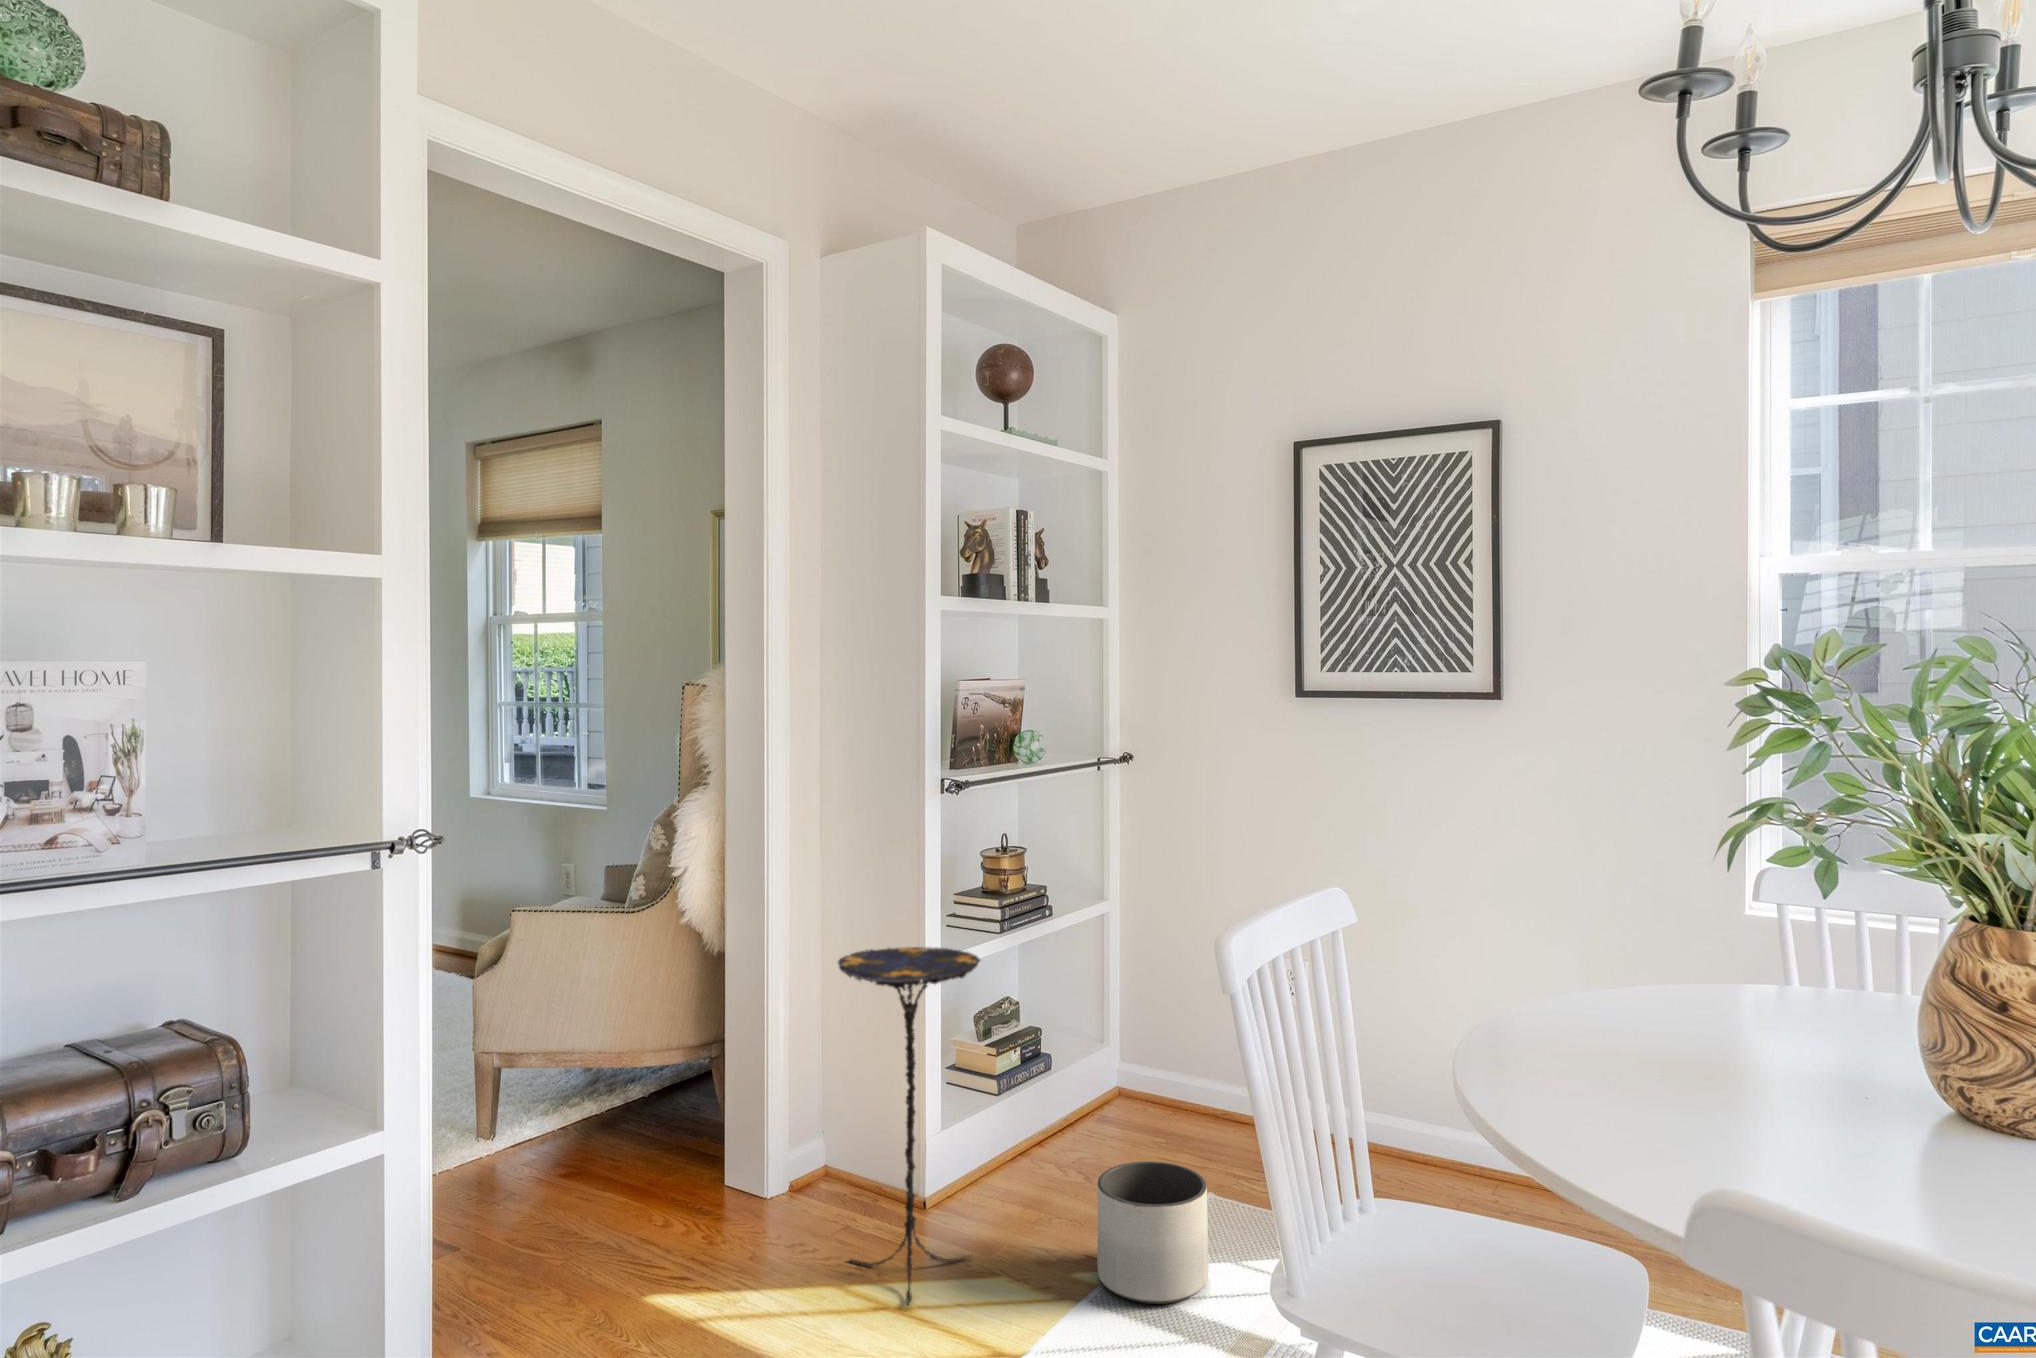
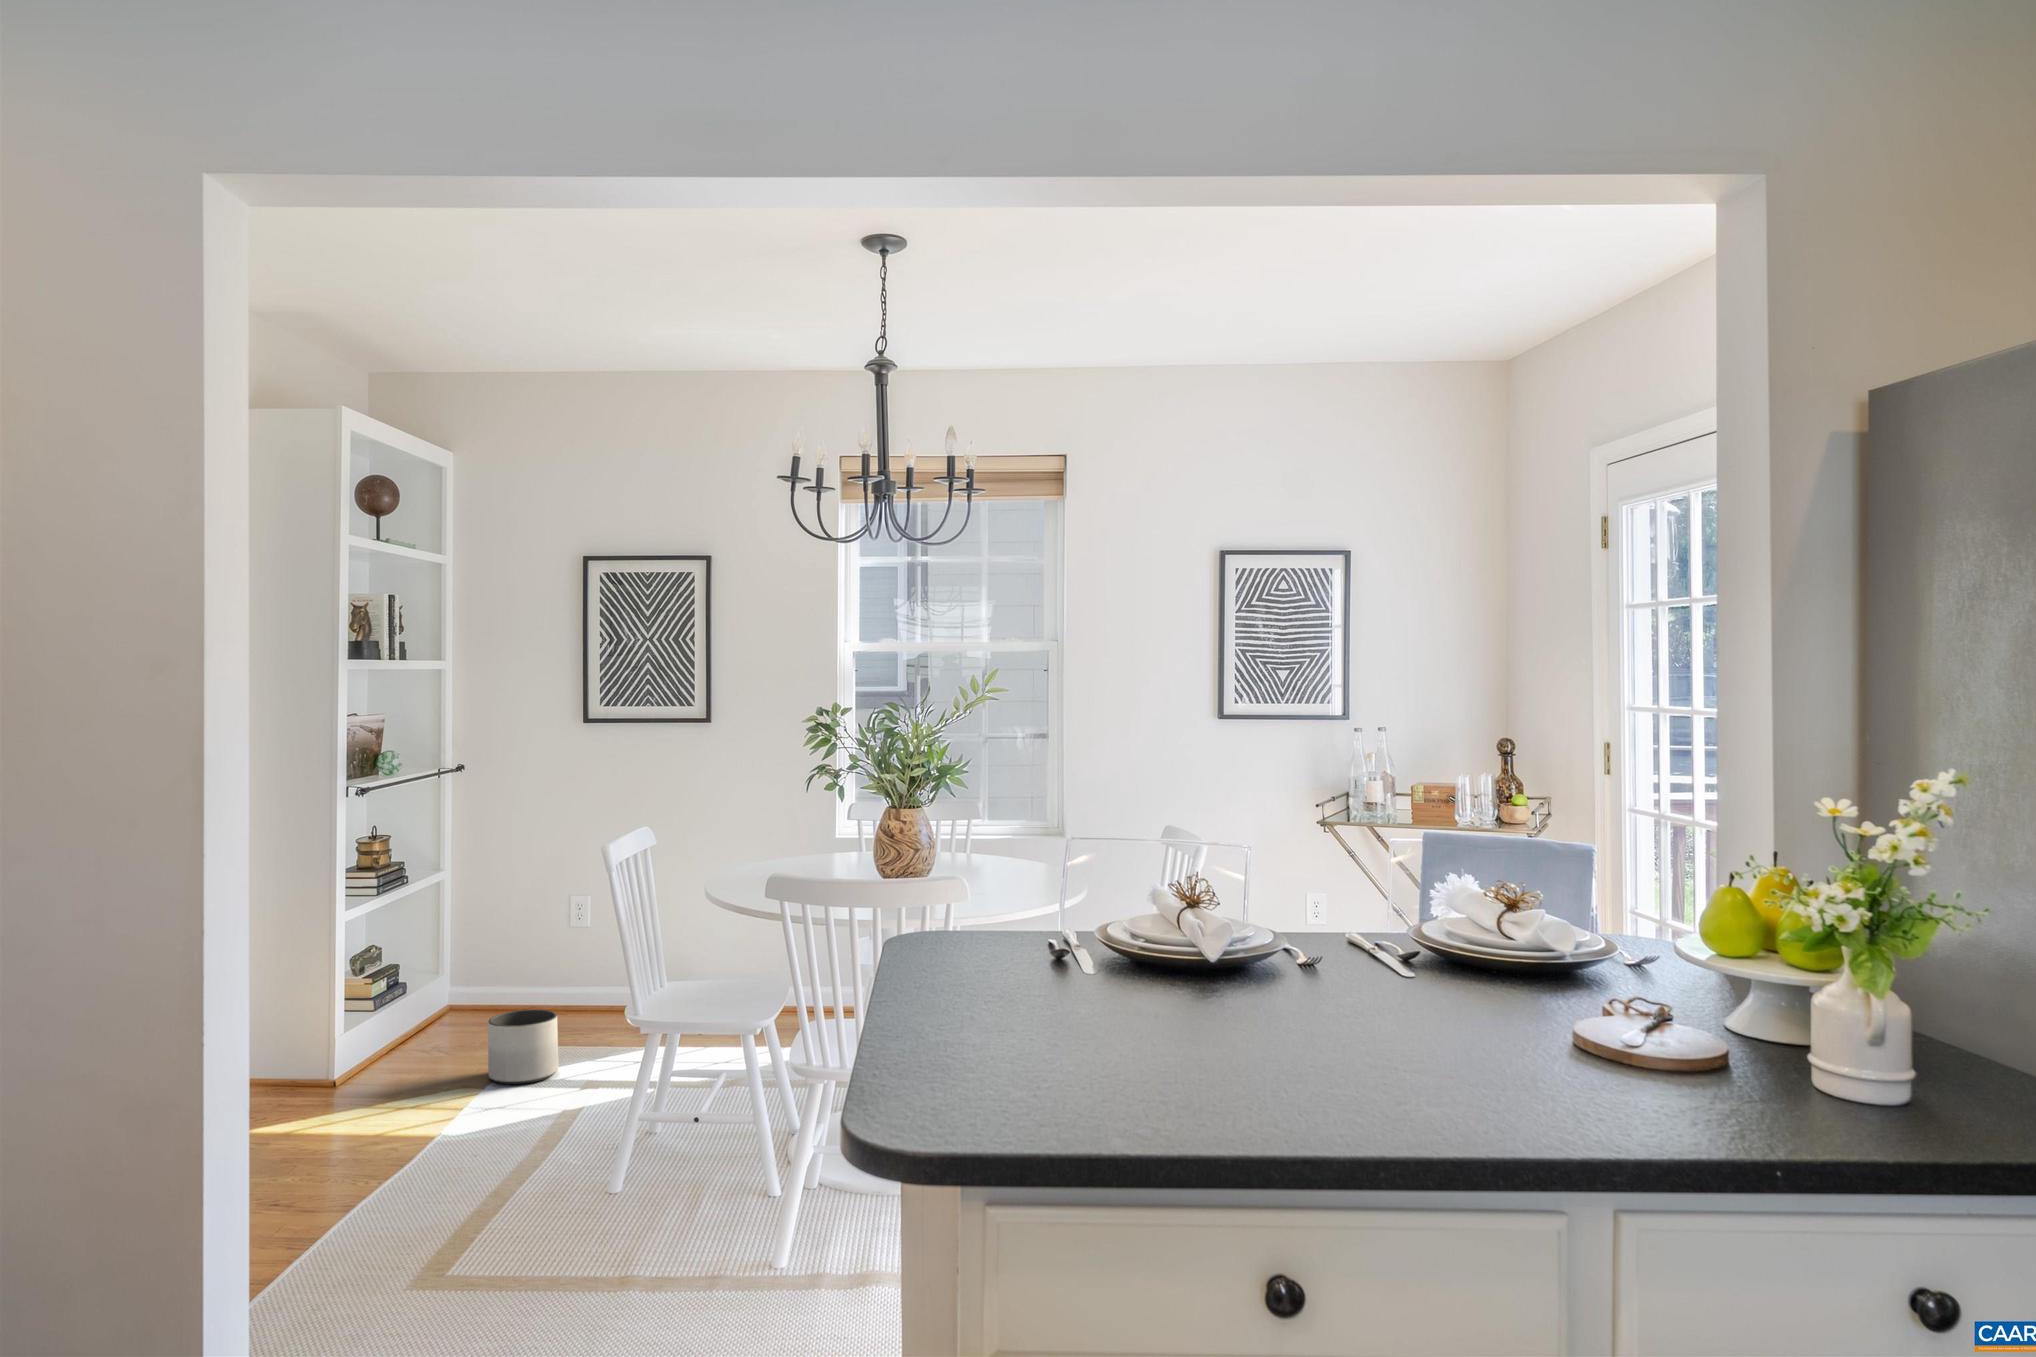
side table: present [838,947,980,1305] -> none [312,893,413,1108]

